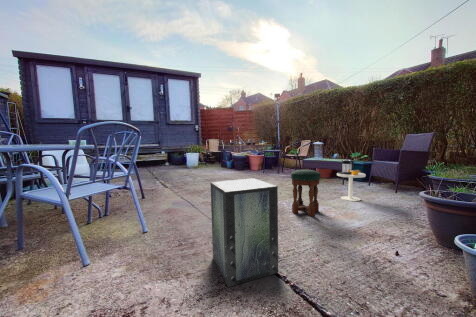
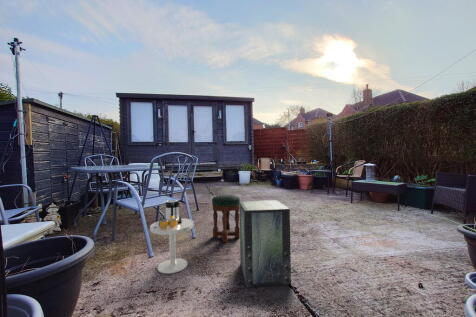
side table: present [337,160,366,201] -> present [150,200,193,274]
stool: present [291,170,321,216] -> present [212,195,240,242]

